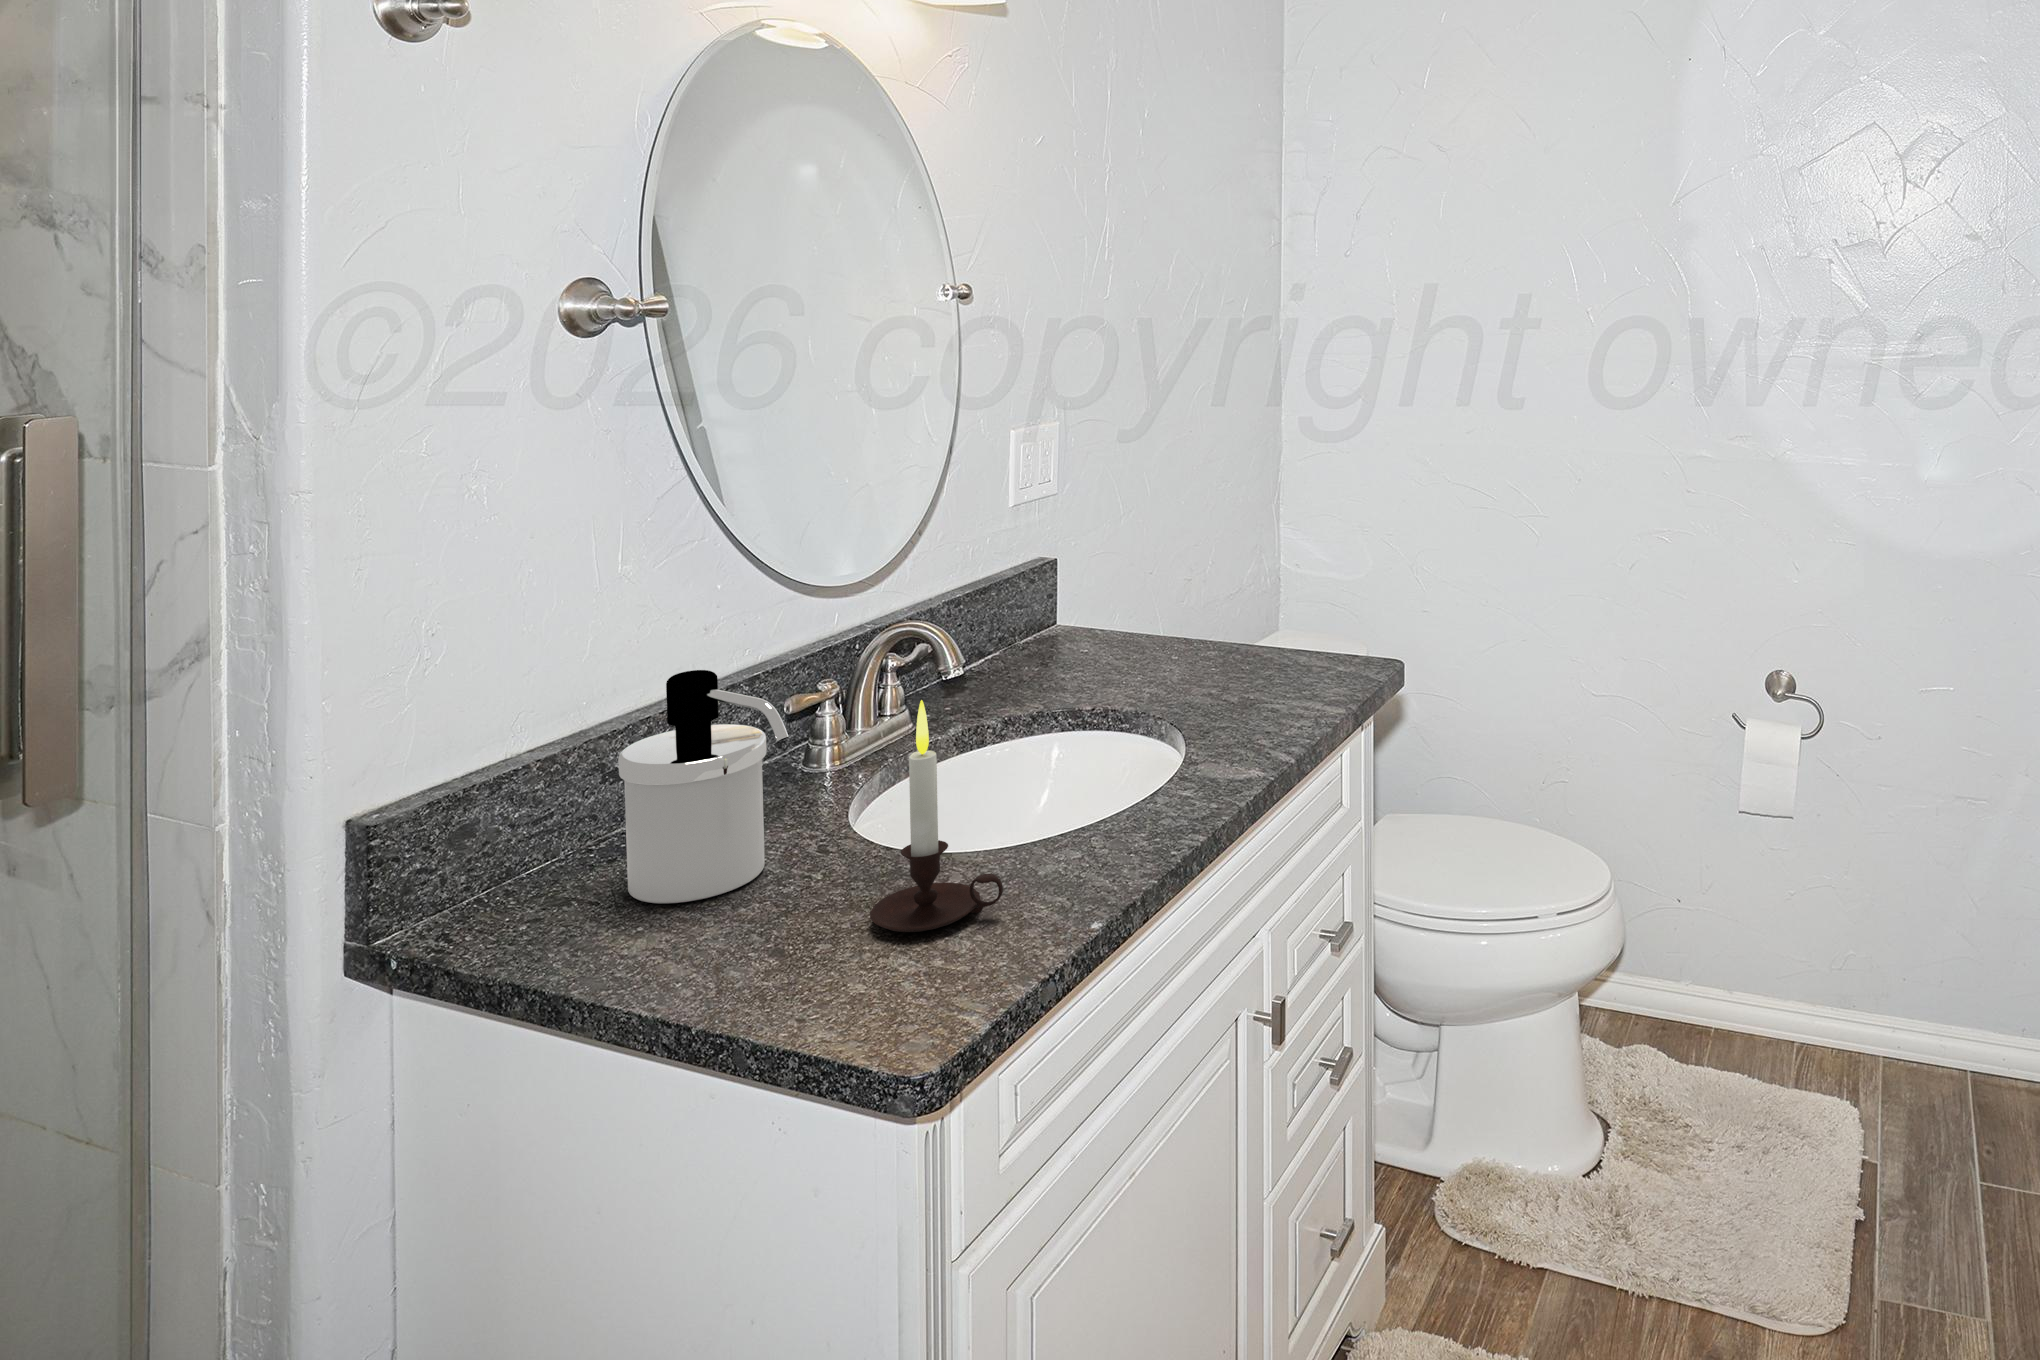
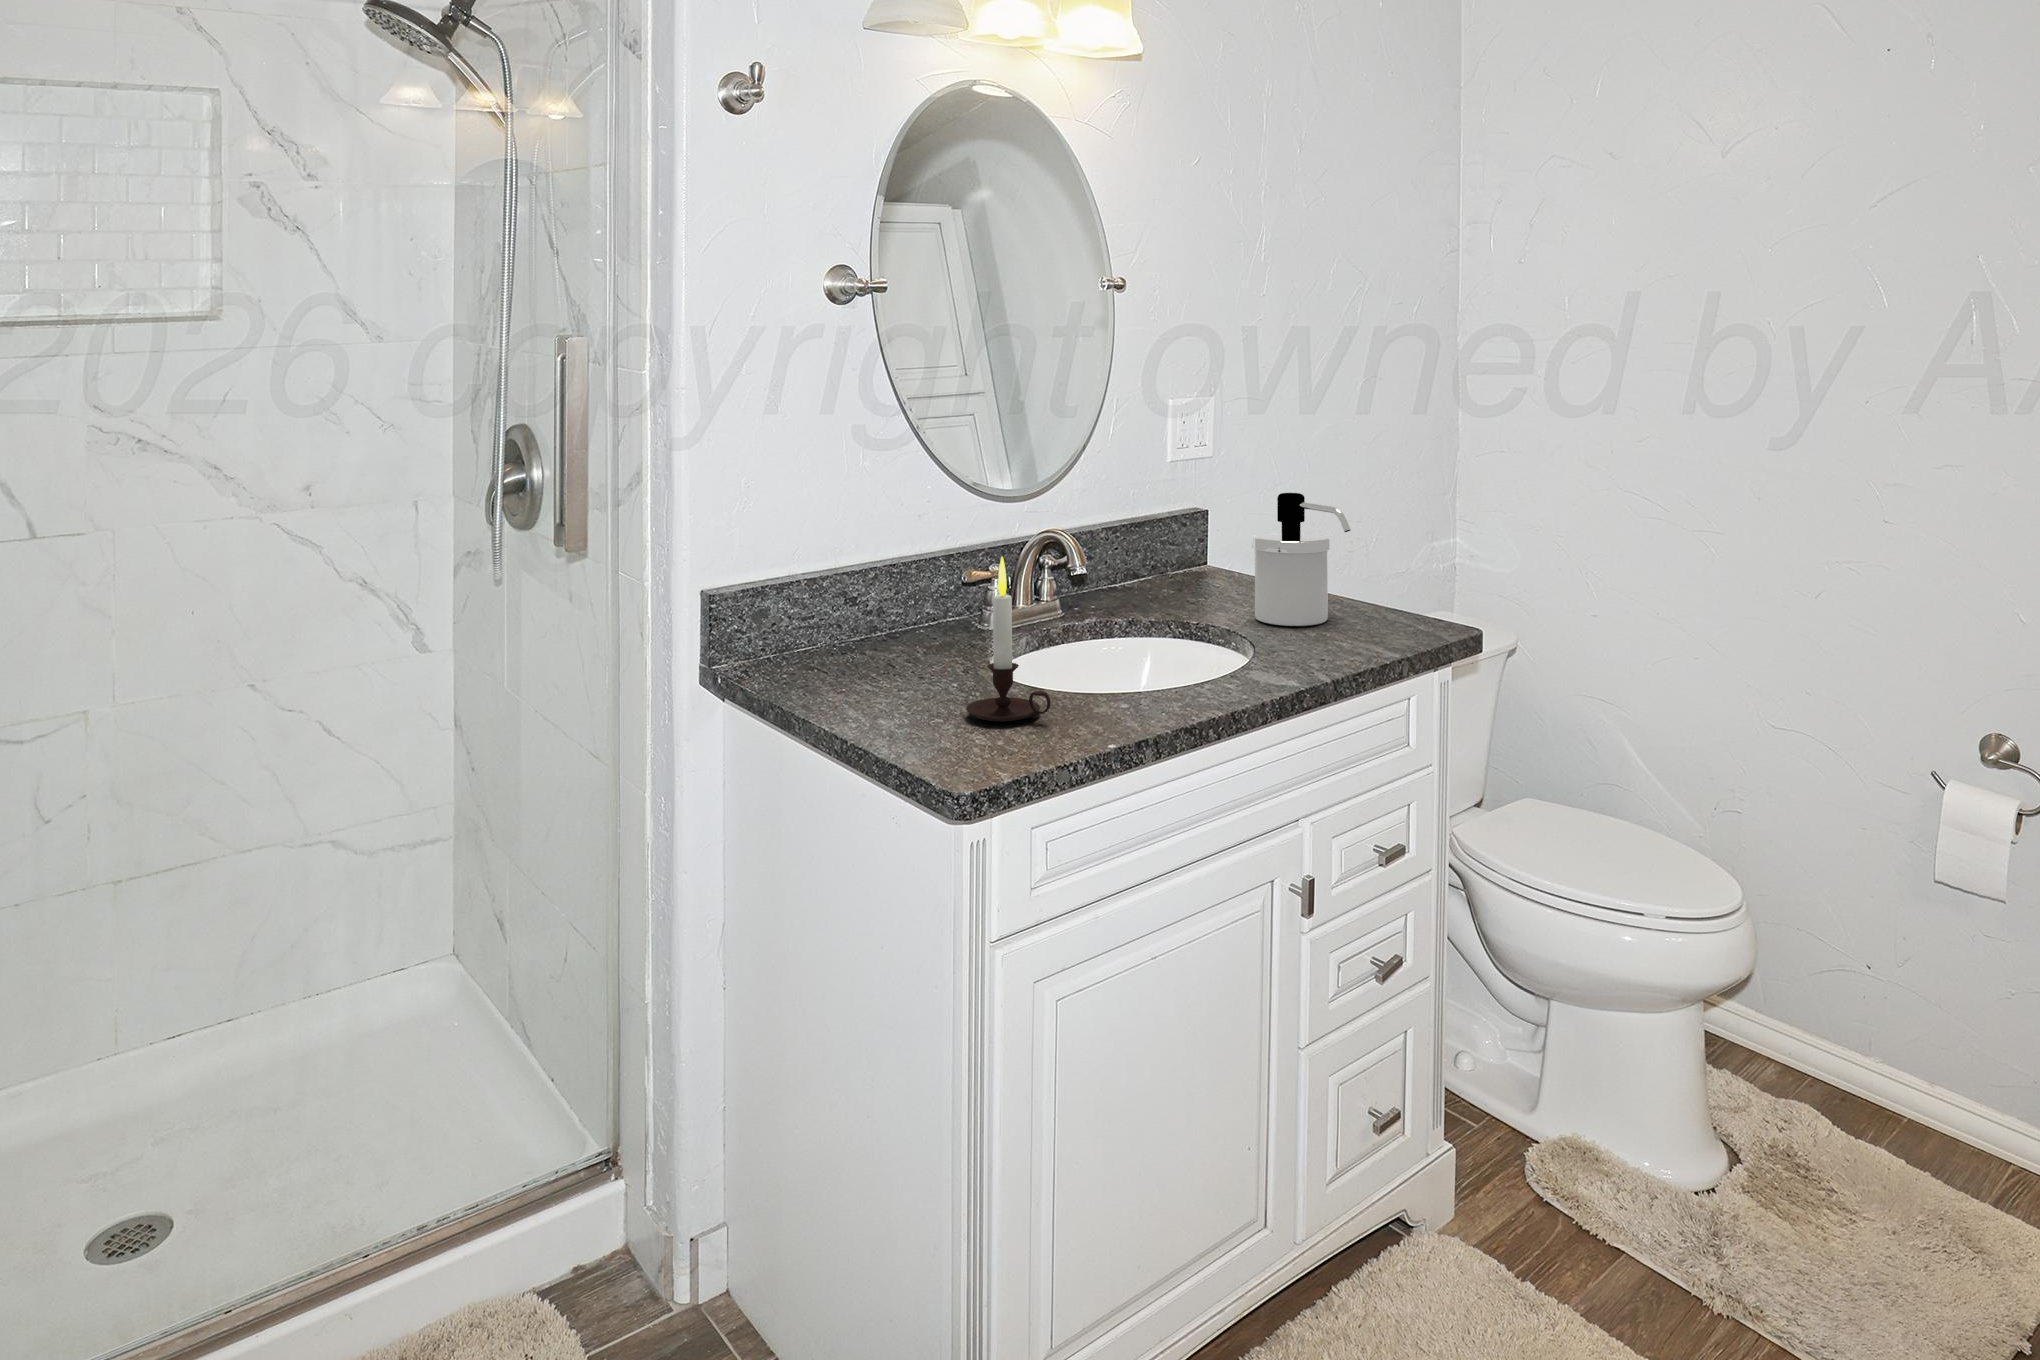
soap dispenser: present [618,670,789,903] -> present [1252,493,1351,626]

